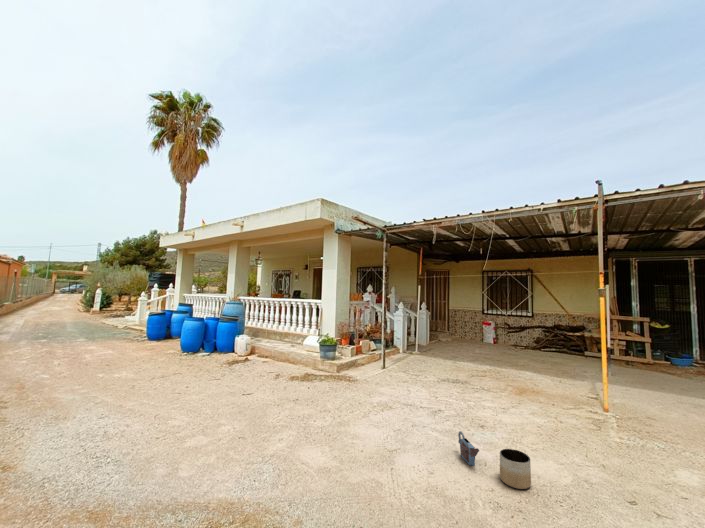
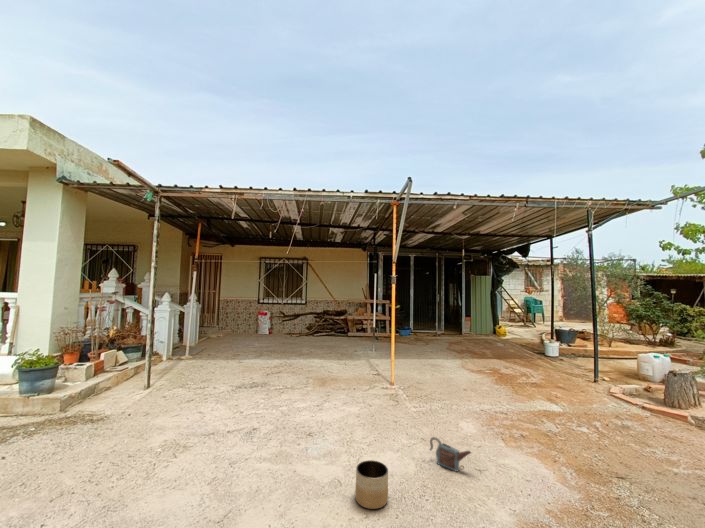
watering can: present [458,431,479,466] -> present [430,437,471,471]

